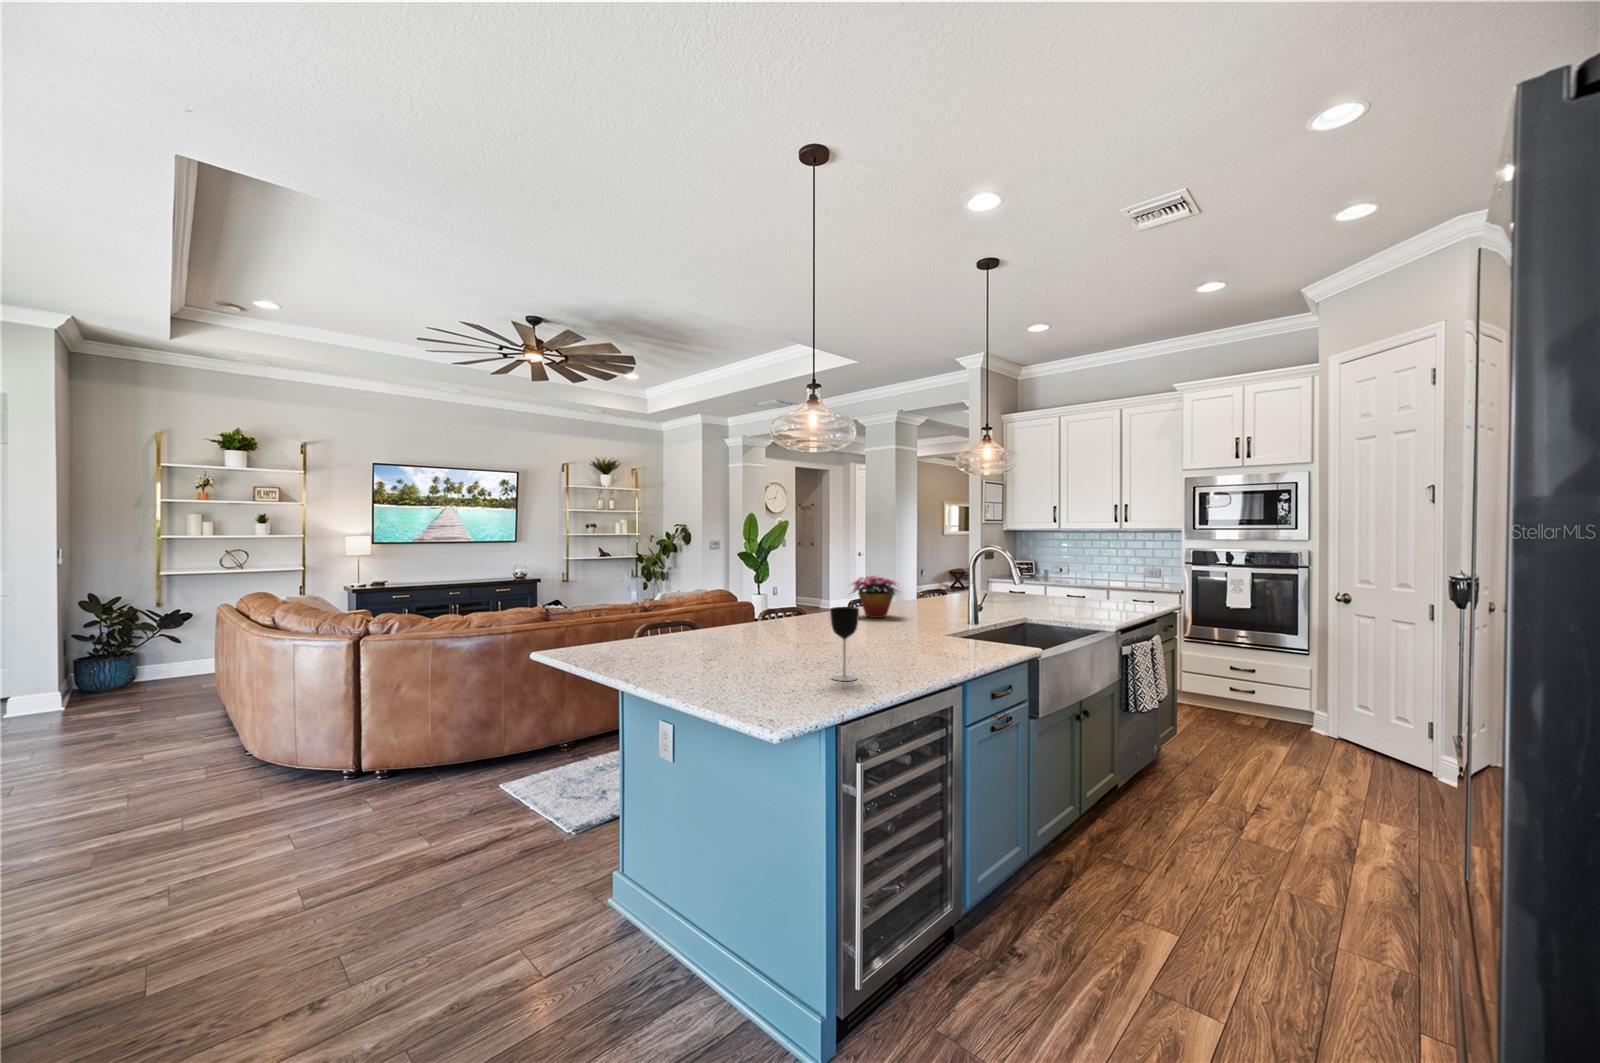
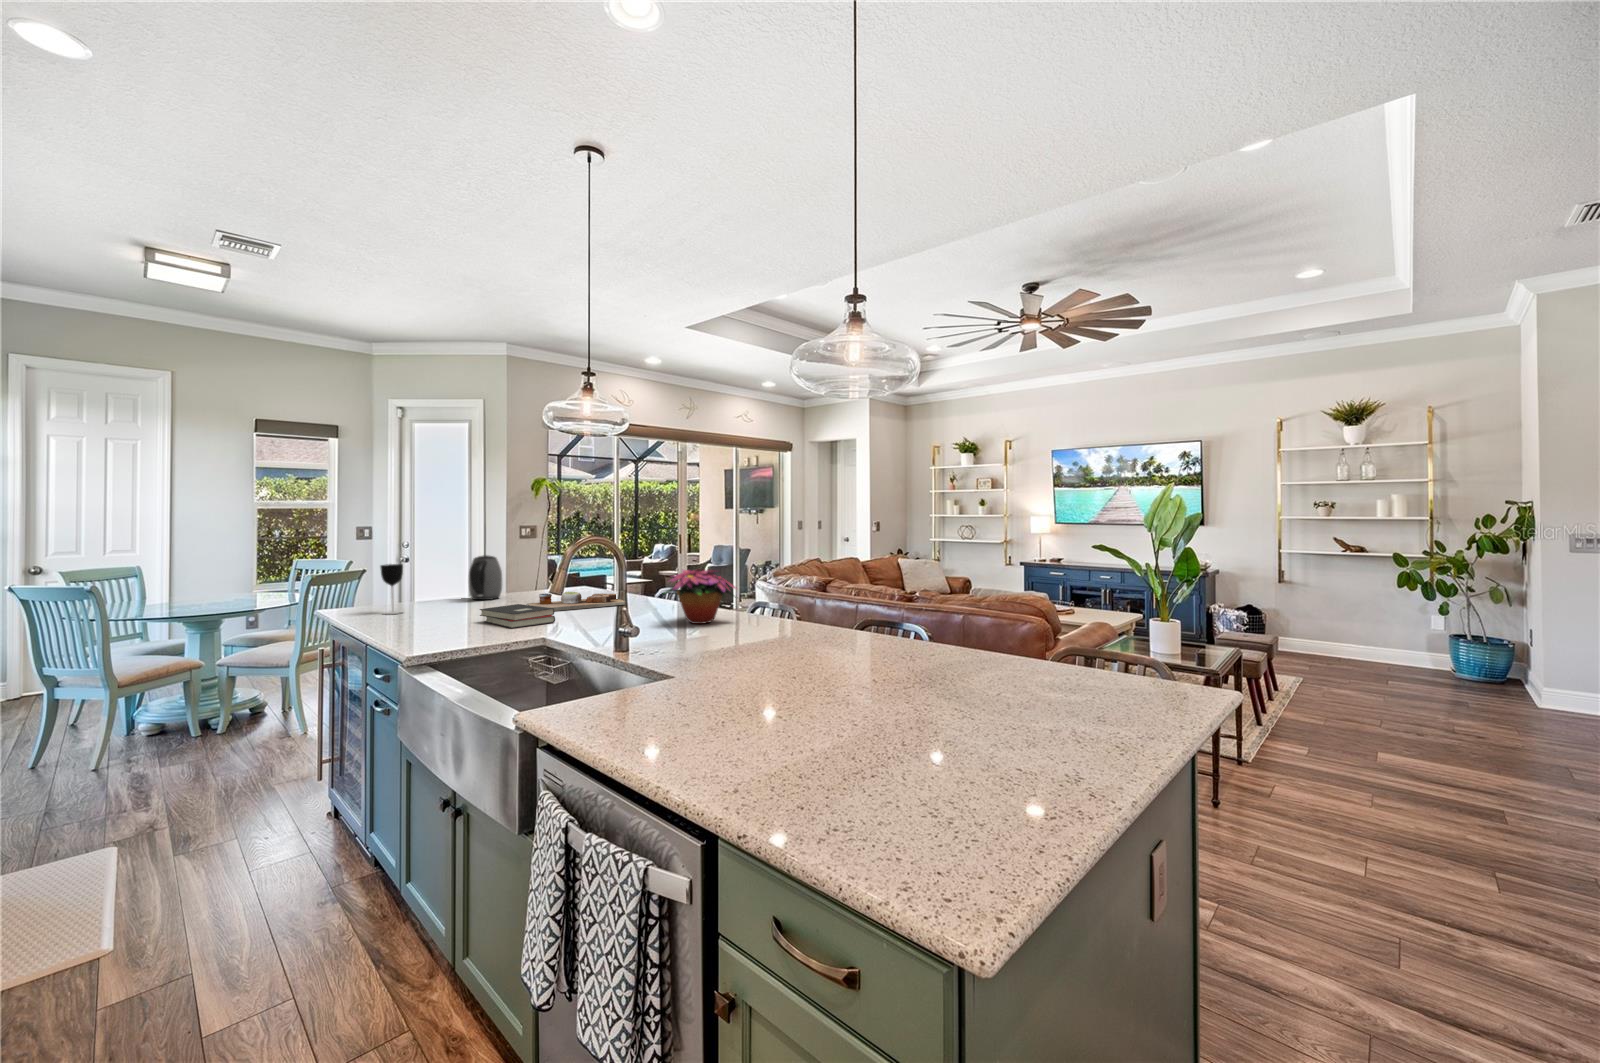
kettle: none [669,599,739,669] -> present [469,555,502,600]
cutting board: none [742,621,834,645] -> present [527,592,626,611]
hardback book: none [859,623,929,648] -> present [480,604,555,628]

